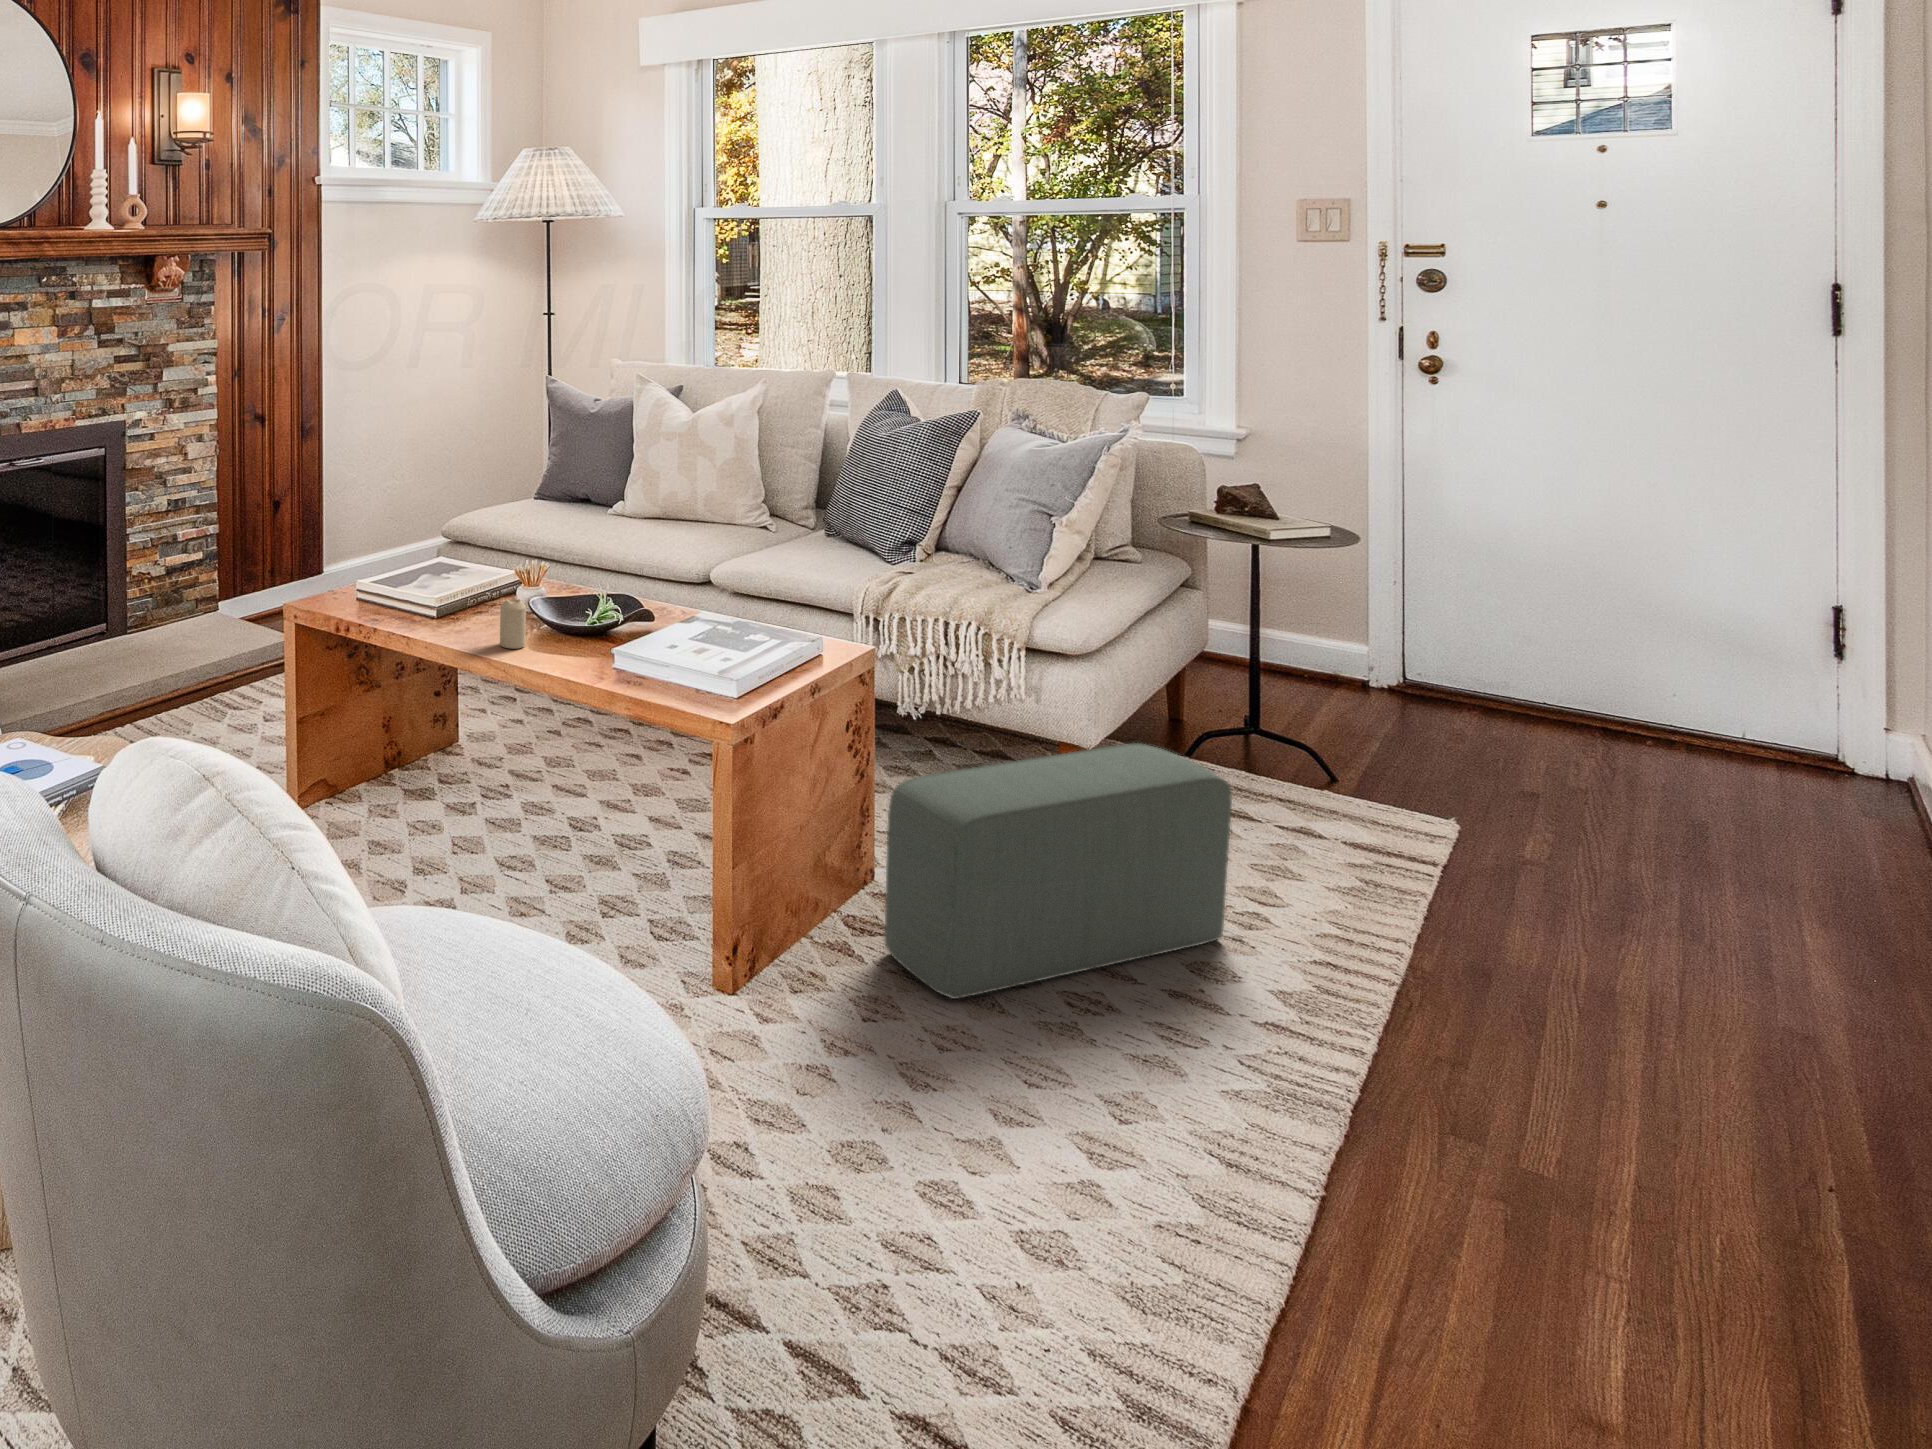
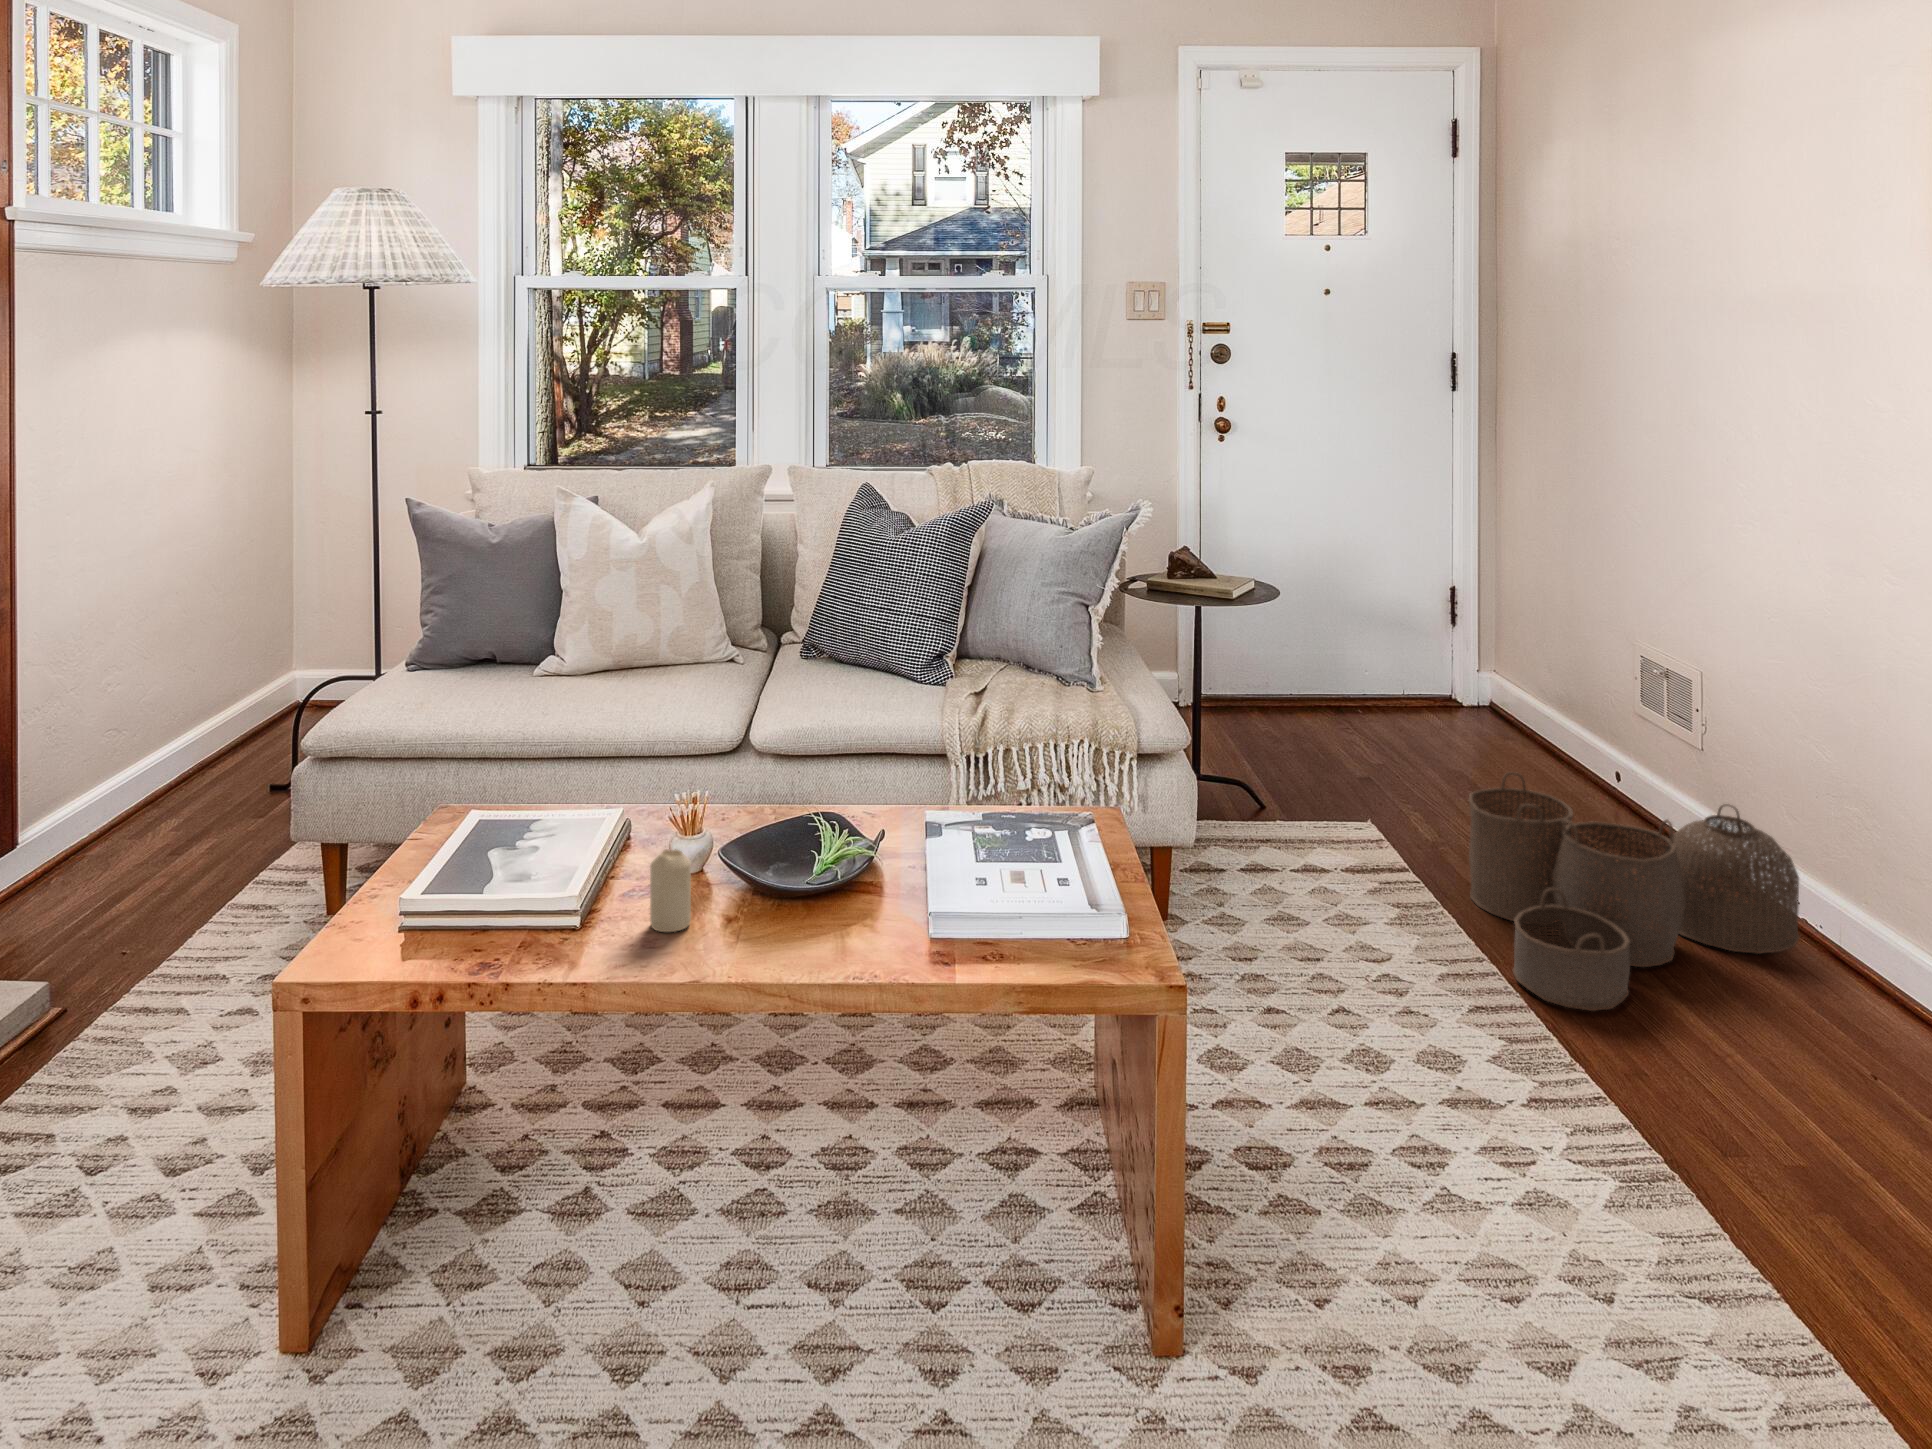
pouf: present [885,743,1232,999] -> none [1267,841,1483,1238]
woven basket: none [1327,753,1784,1008] -> present [1469,772,1800,1011]

